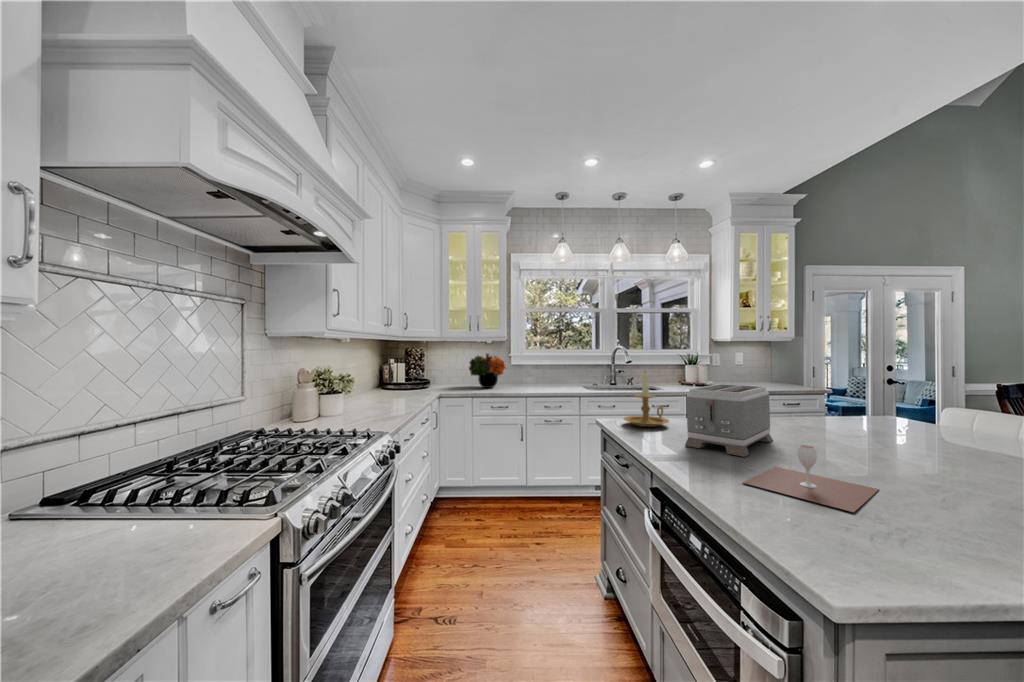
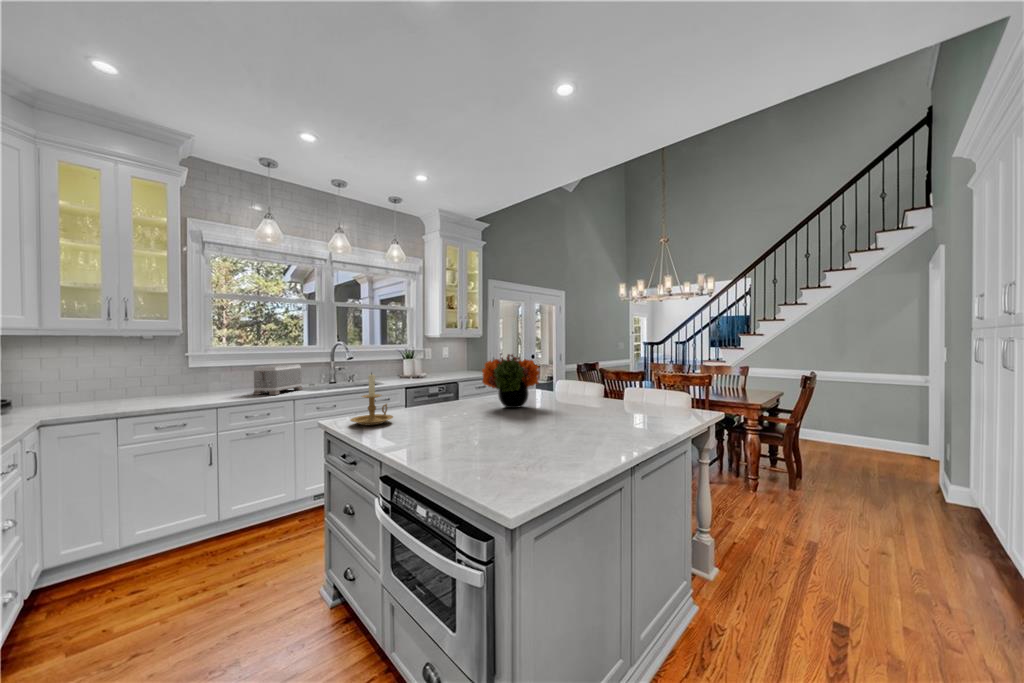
flower arrangement: present [469,354,506,388] -> present [482,354,539,408]
toaster: present [685,384,773,457] -> present [253,364,303,395]
wine glass: present [742,445,879,513] -> none [450,422,525,460]

